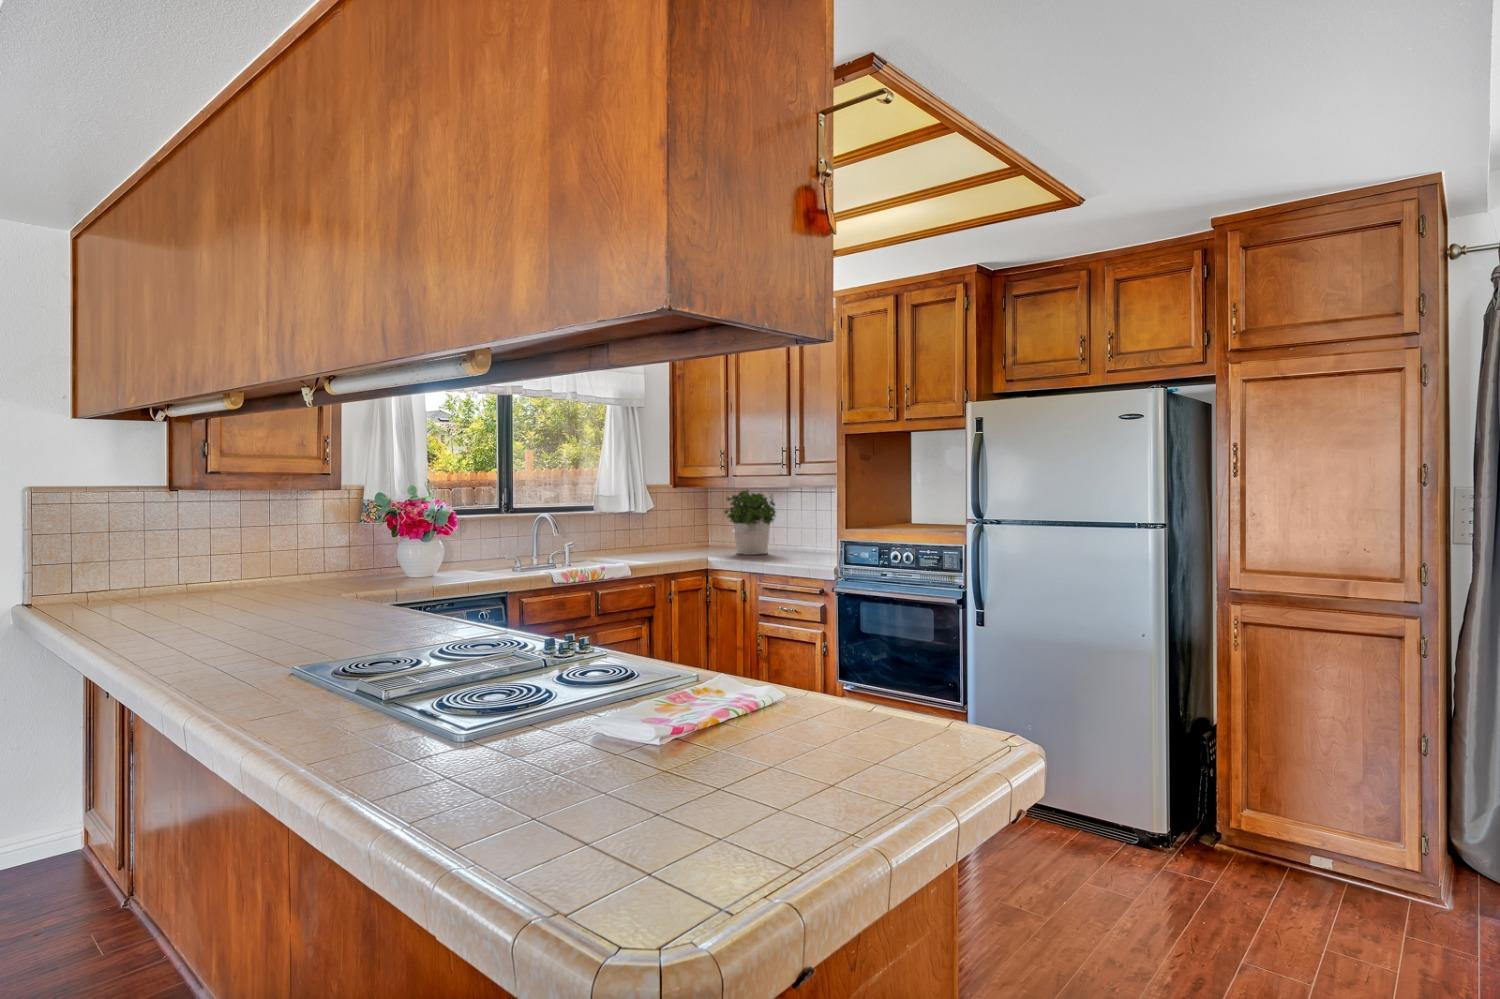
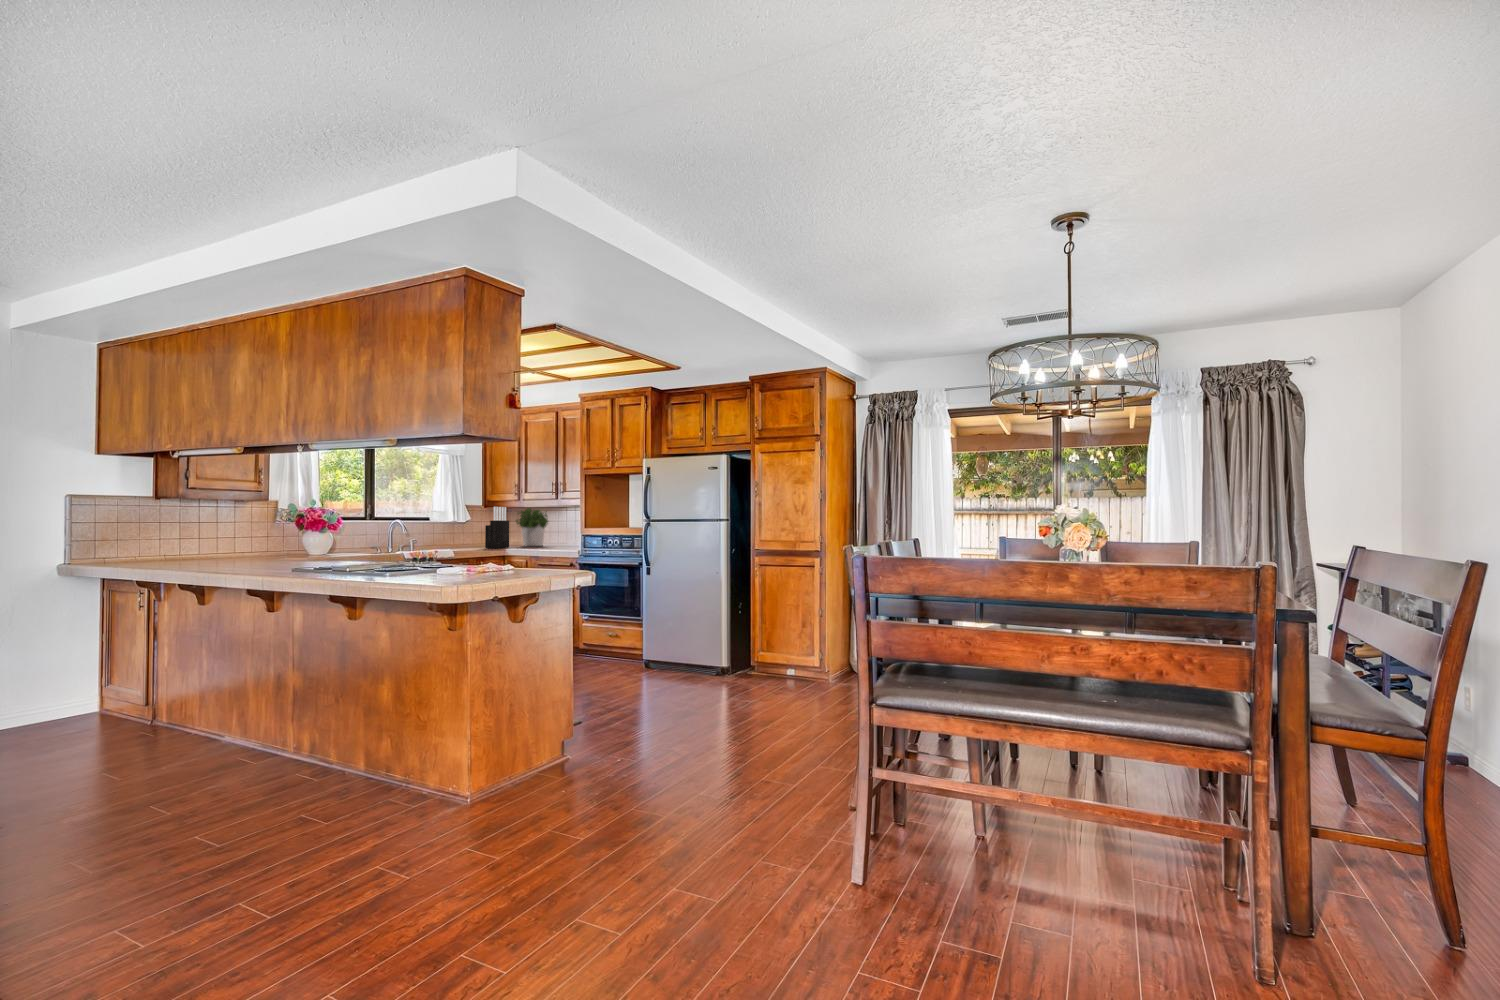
knife block: none [679,490,717,560] -> present [485,507,509,548]

